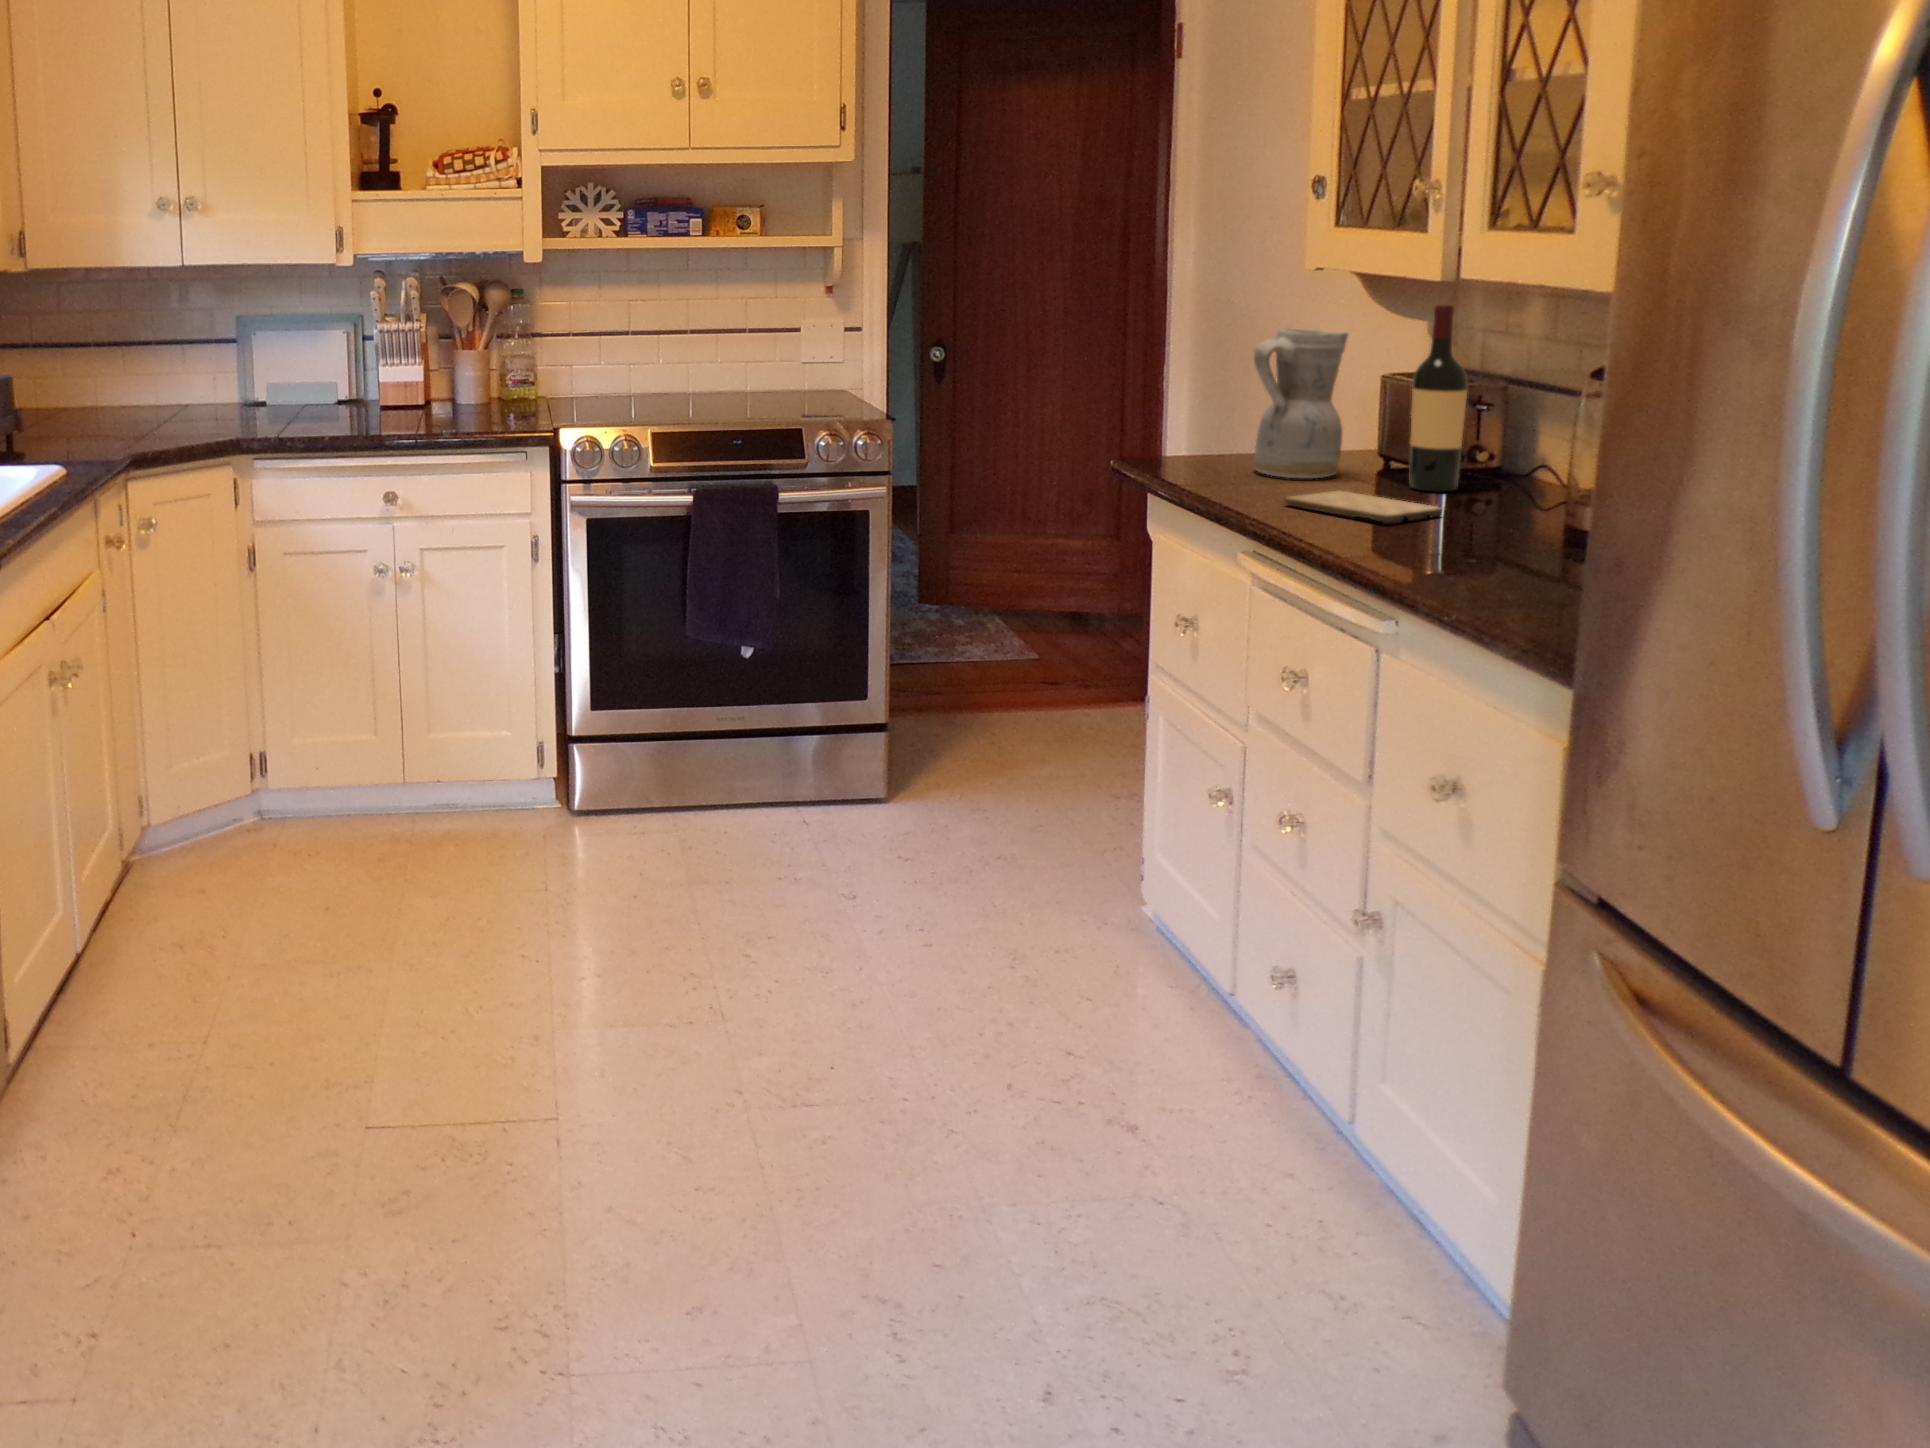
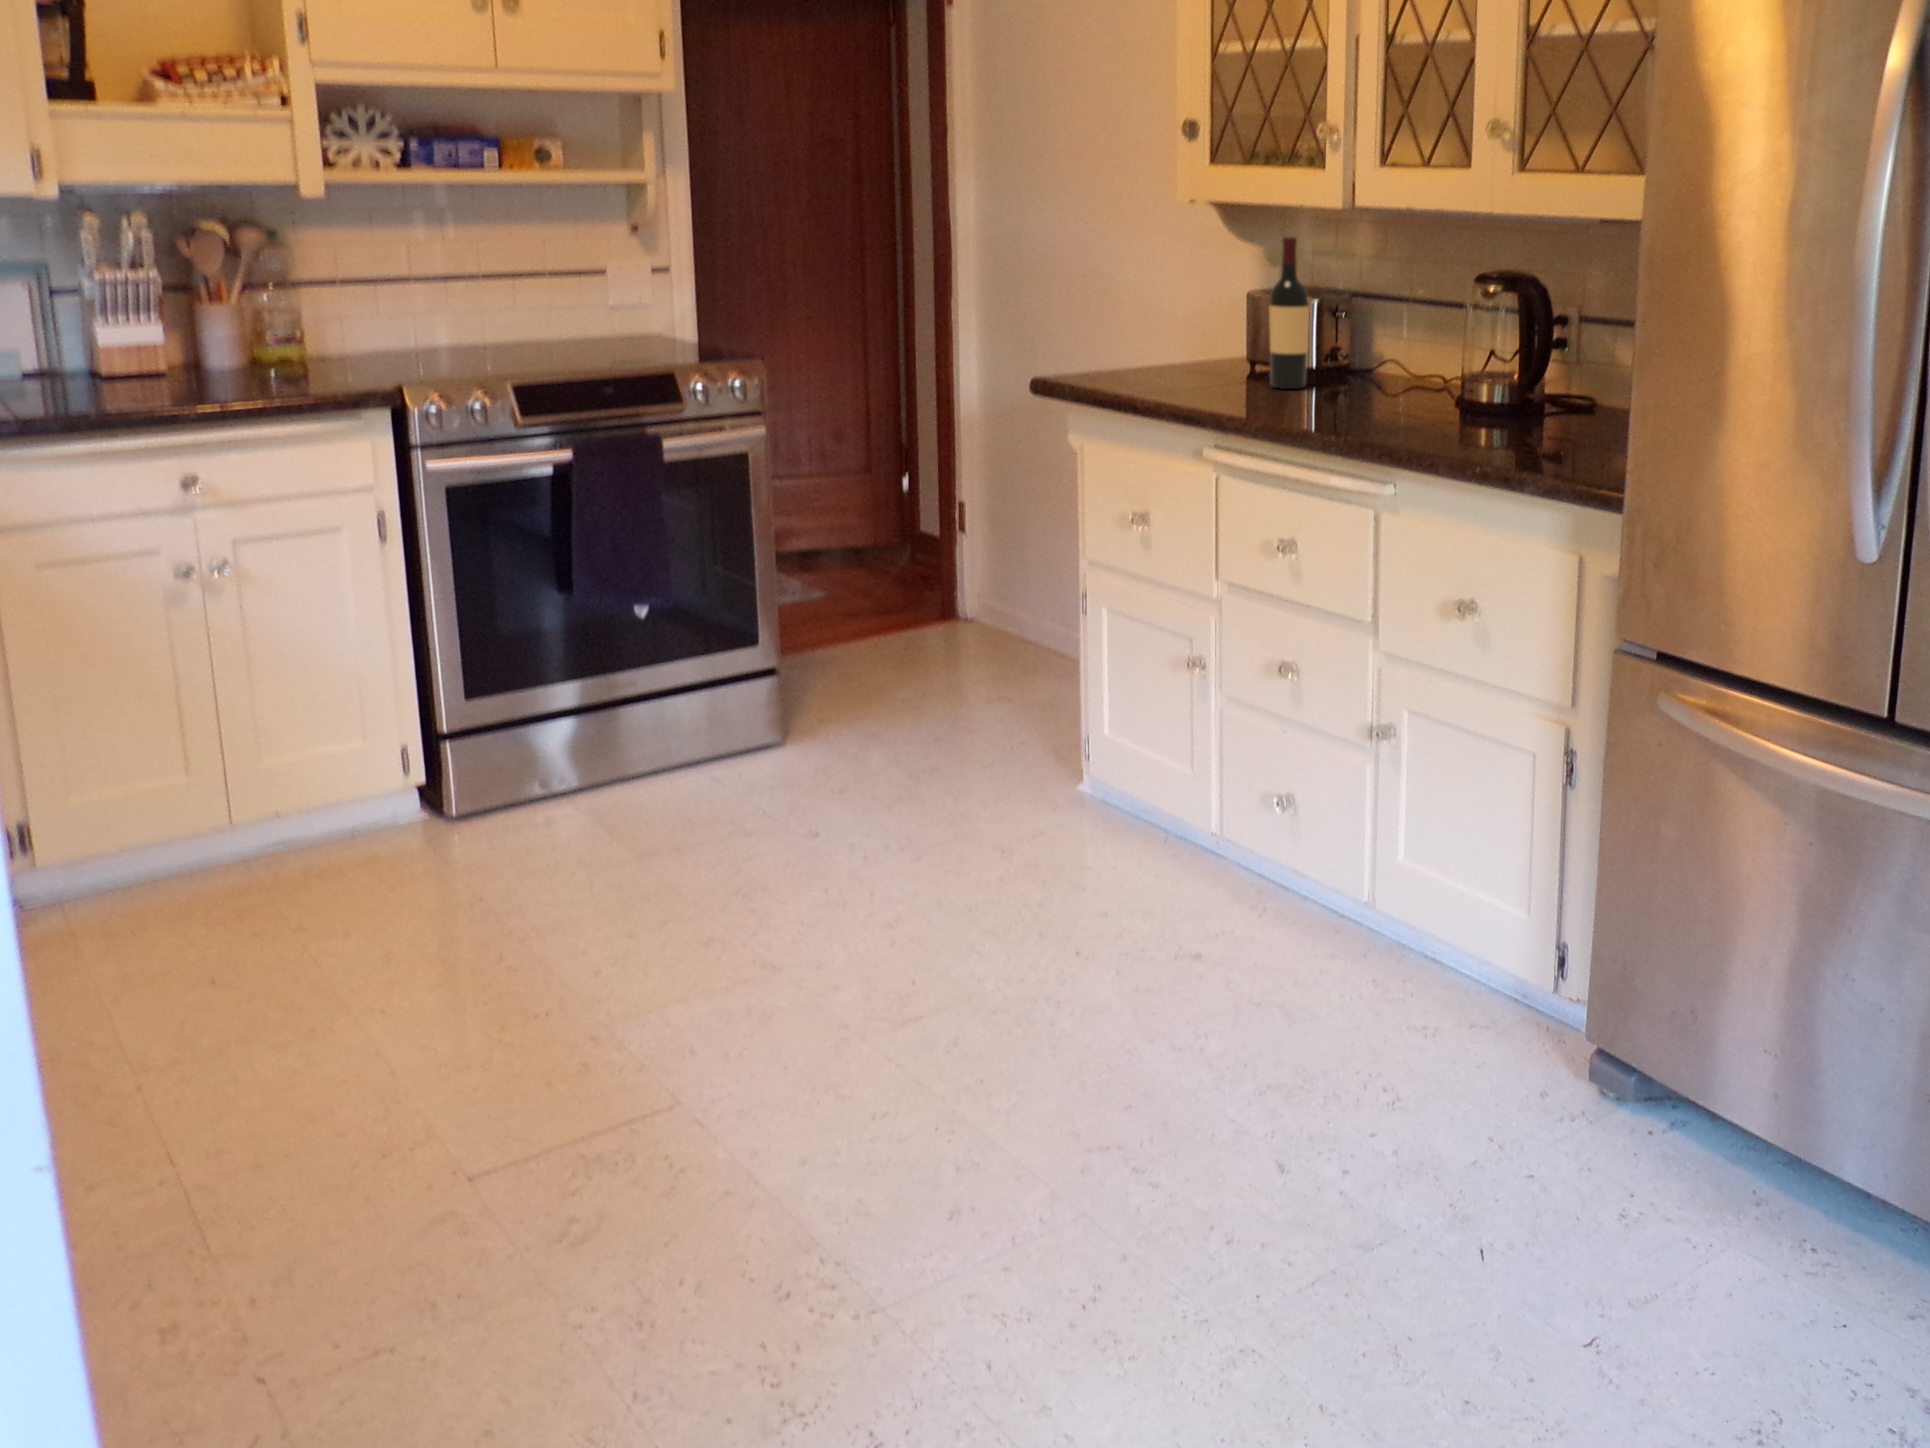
ceramic pitcher: present [1253,328,1348,478] -> none [1143,259,1212,386]
cutting board: present [1285,491,1442,524] -> none [1204,392,1320,413]

